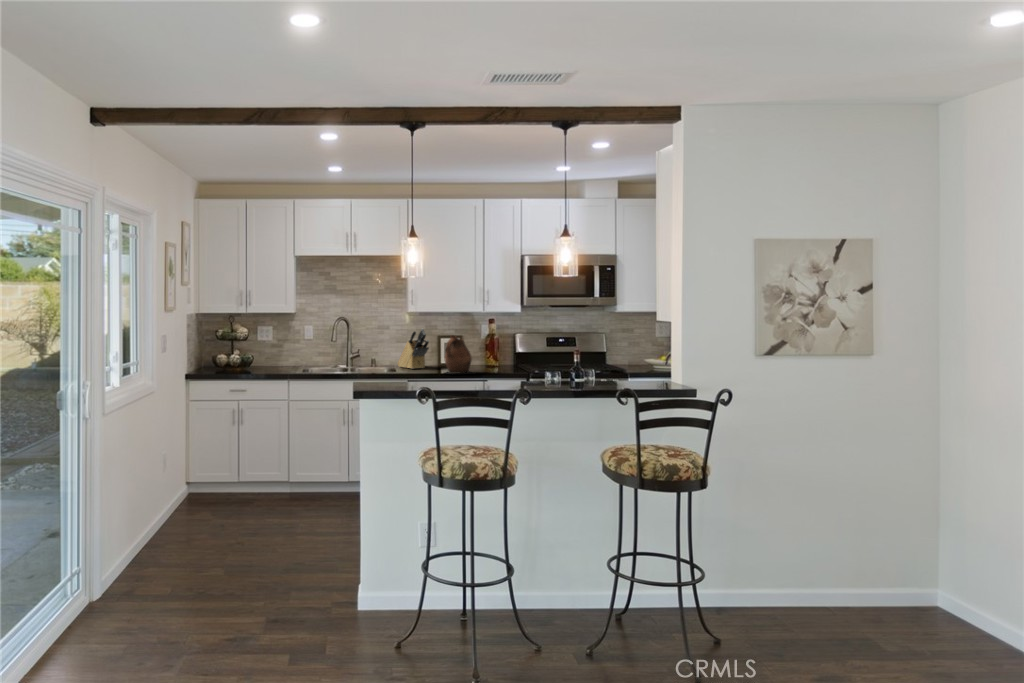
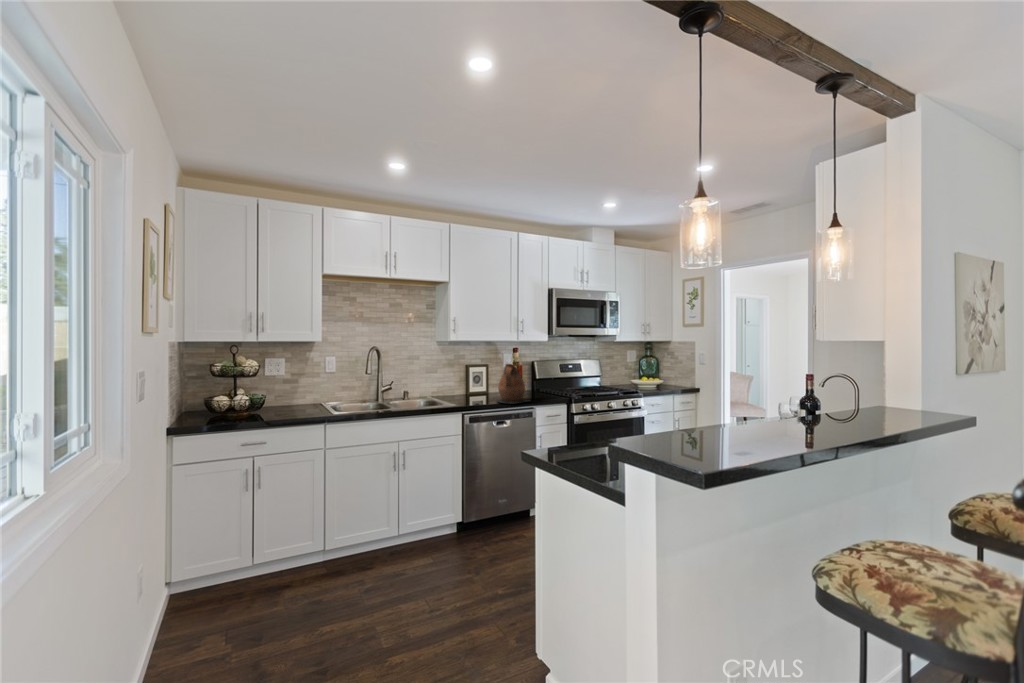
knife block: present [398,329,429,369] -> none [430,358,470,398]

